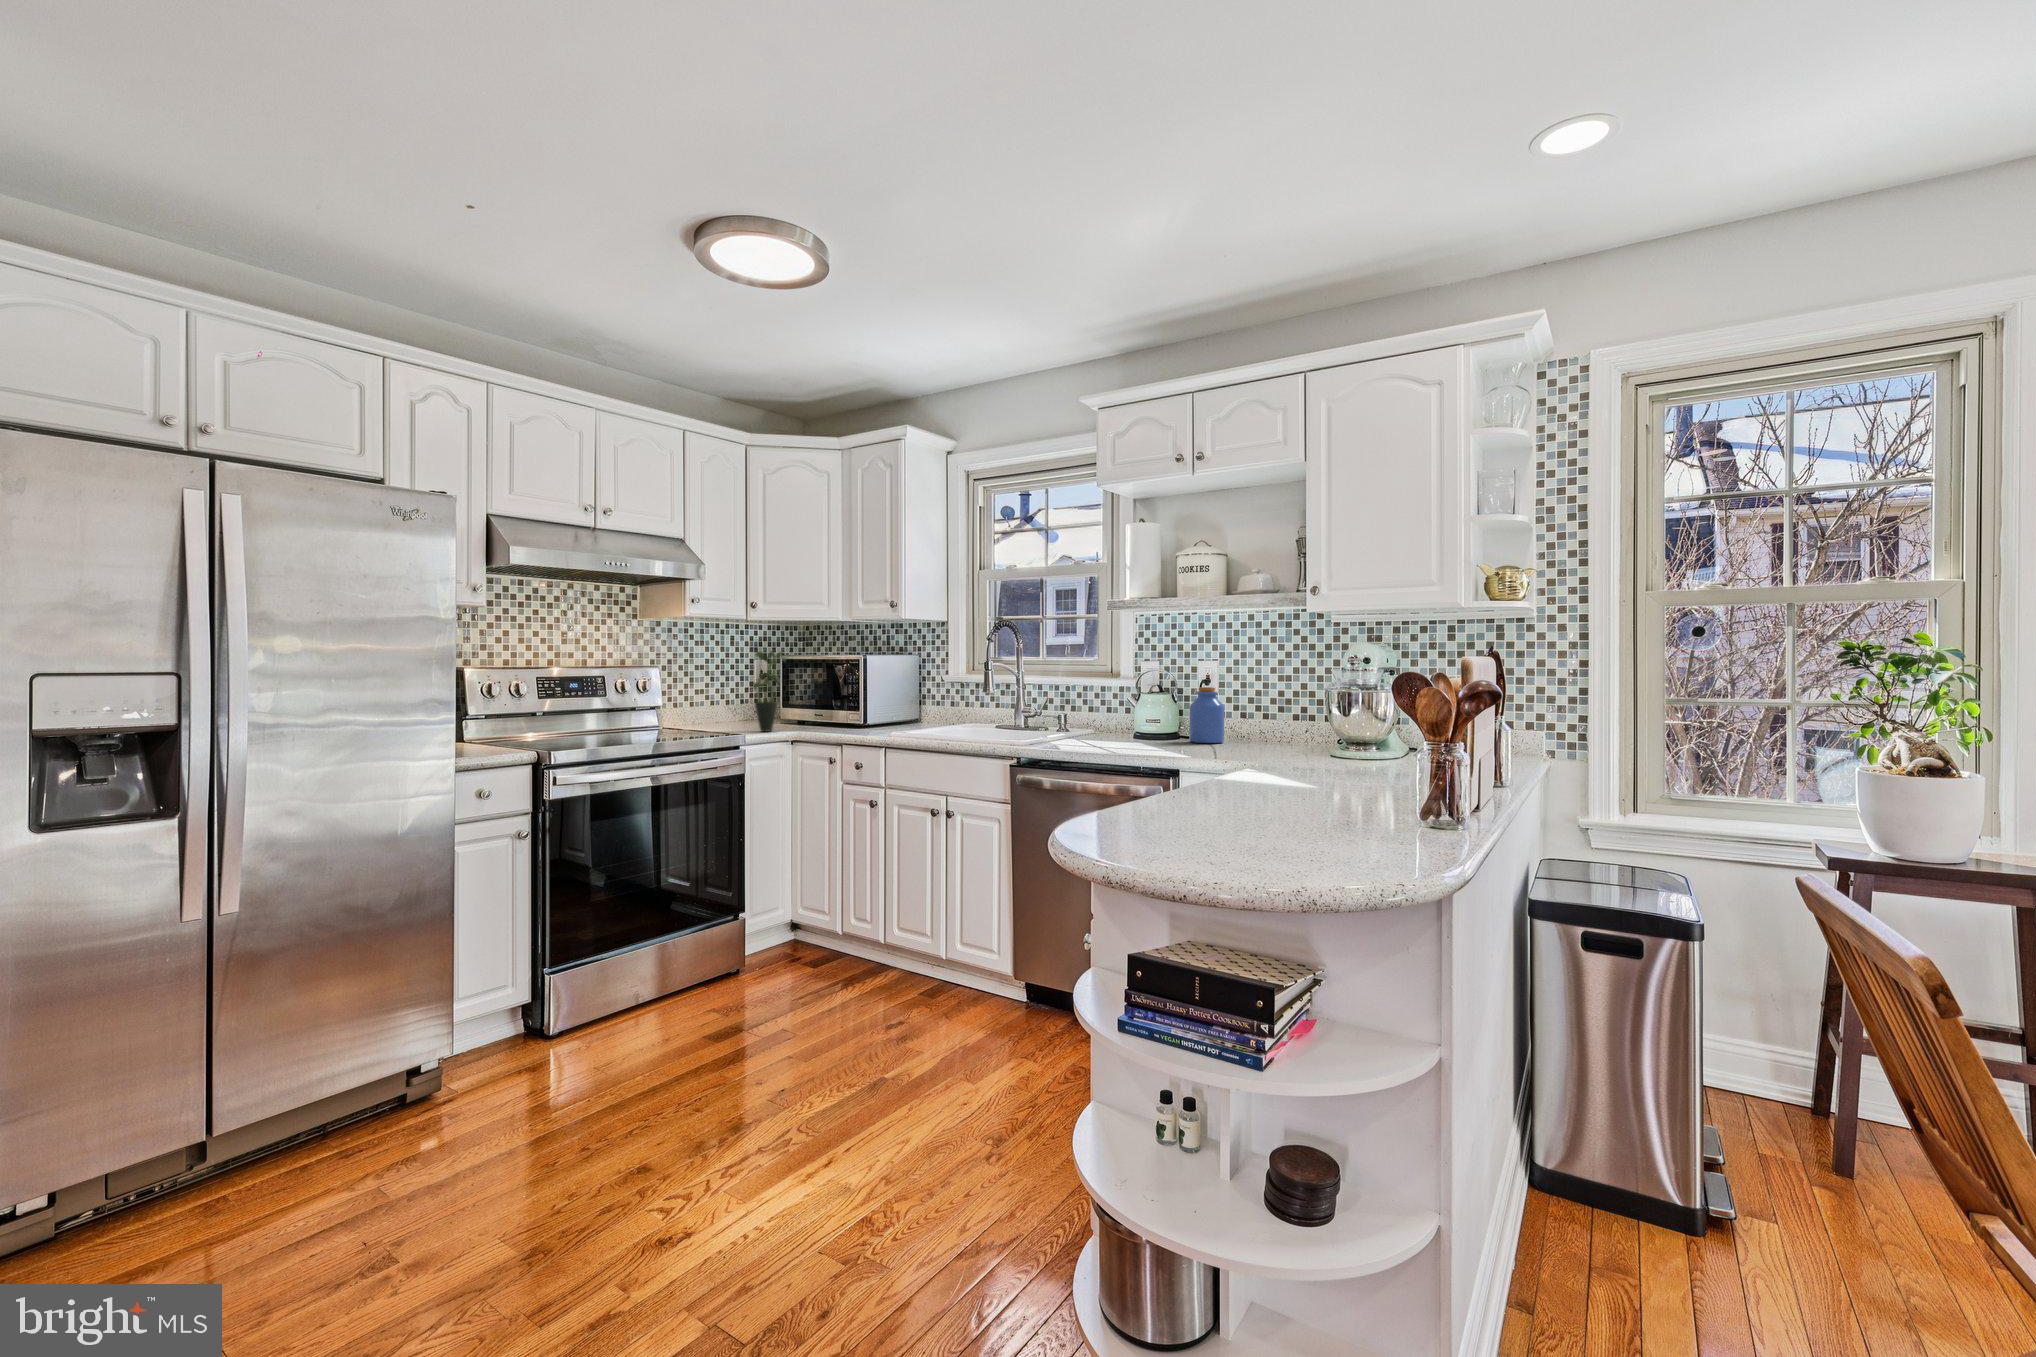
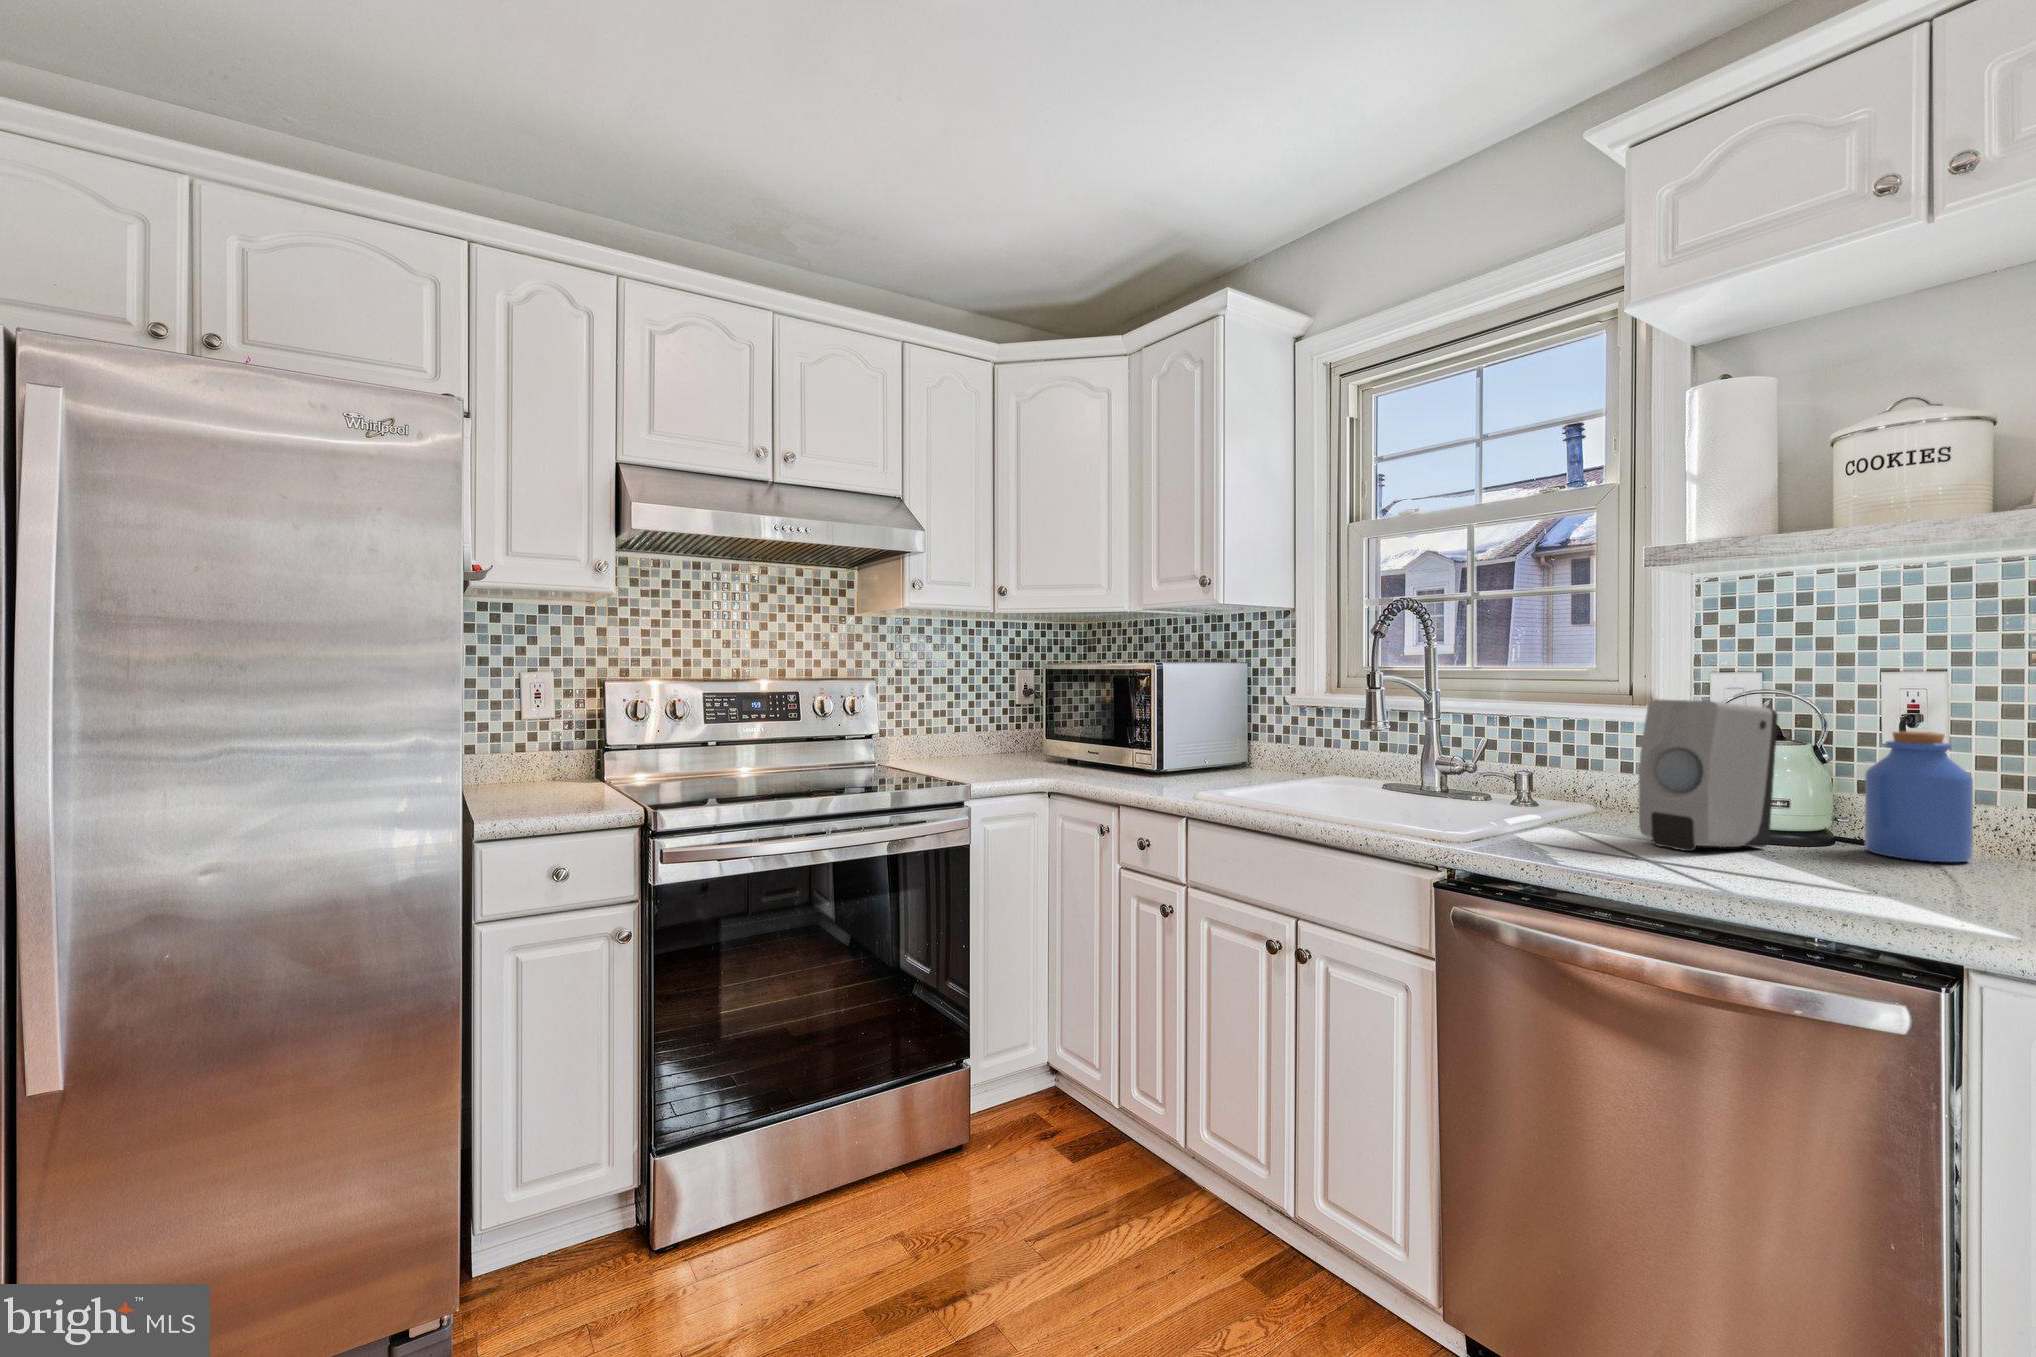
potted plant: present [753,648,785,732] -> none [991,650,1042,778]
soap dispenser: none [1101,674,1156,744] -> present [1639,700,1778,851]

